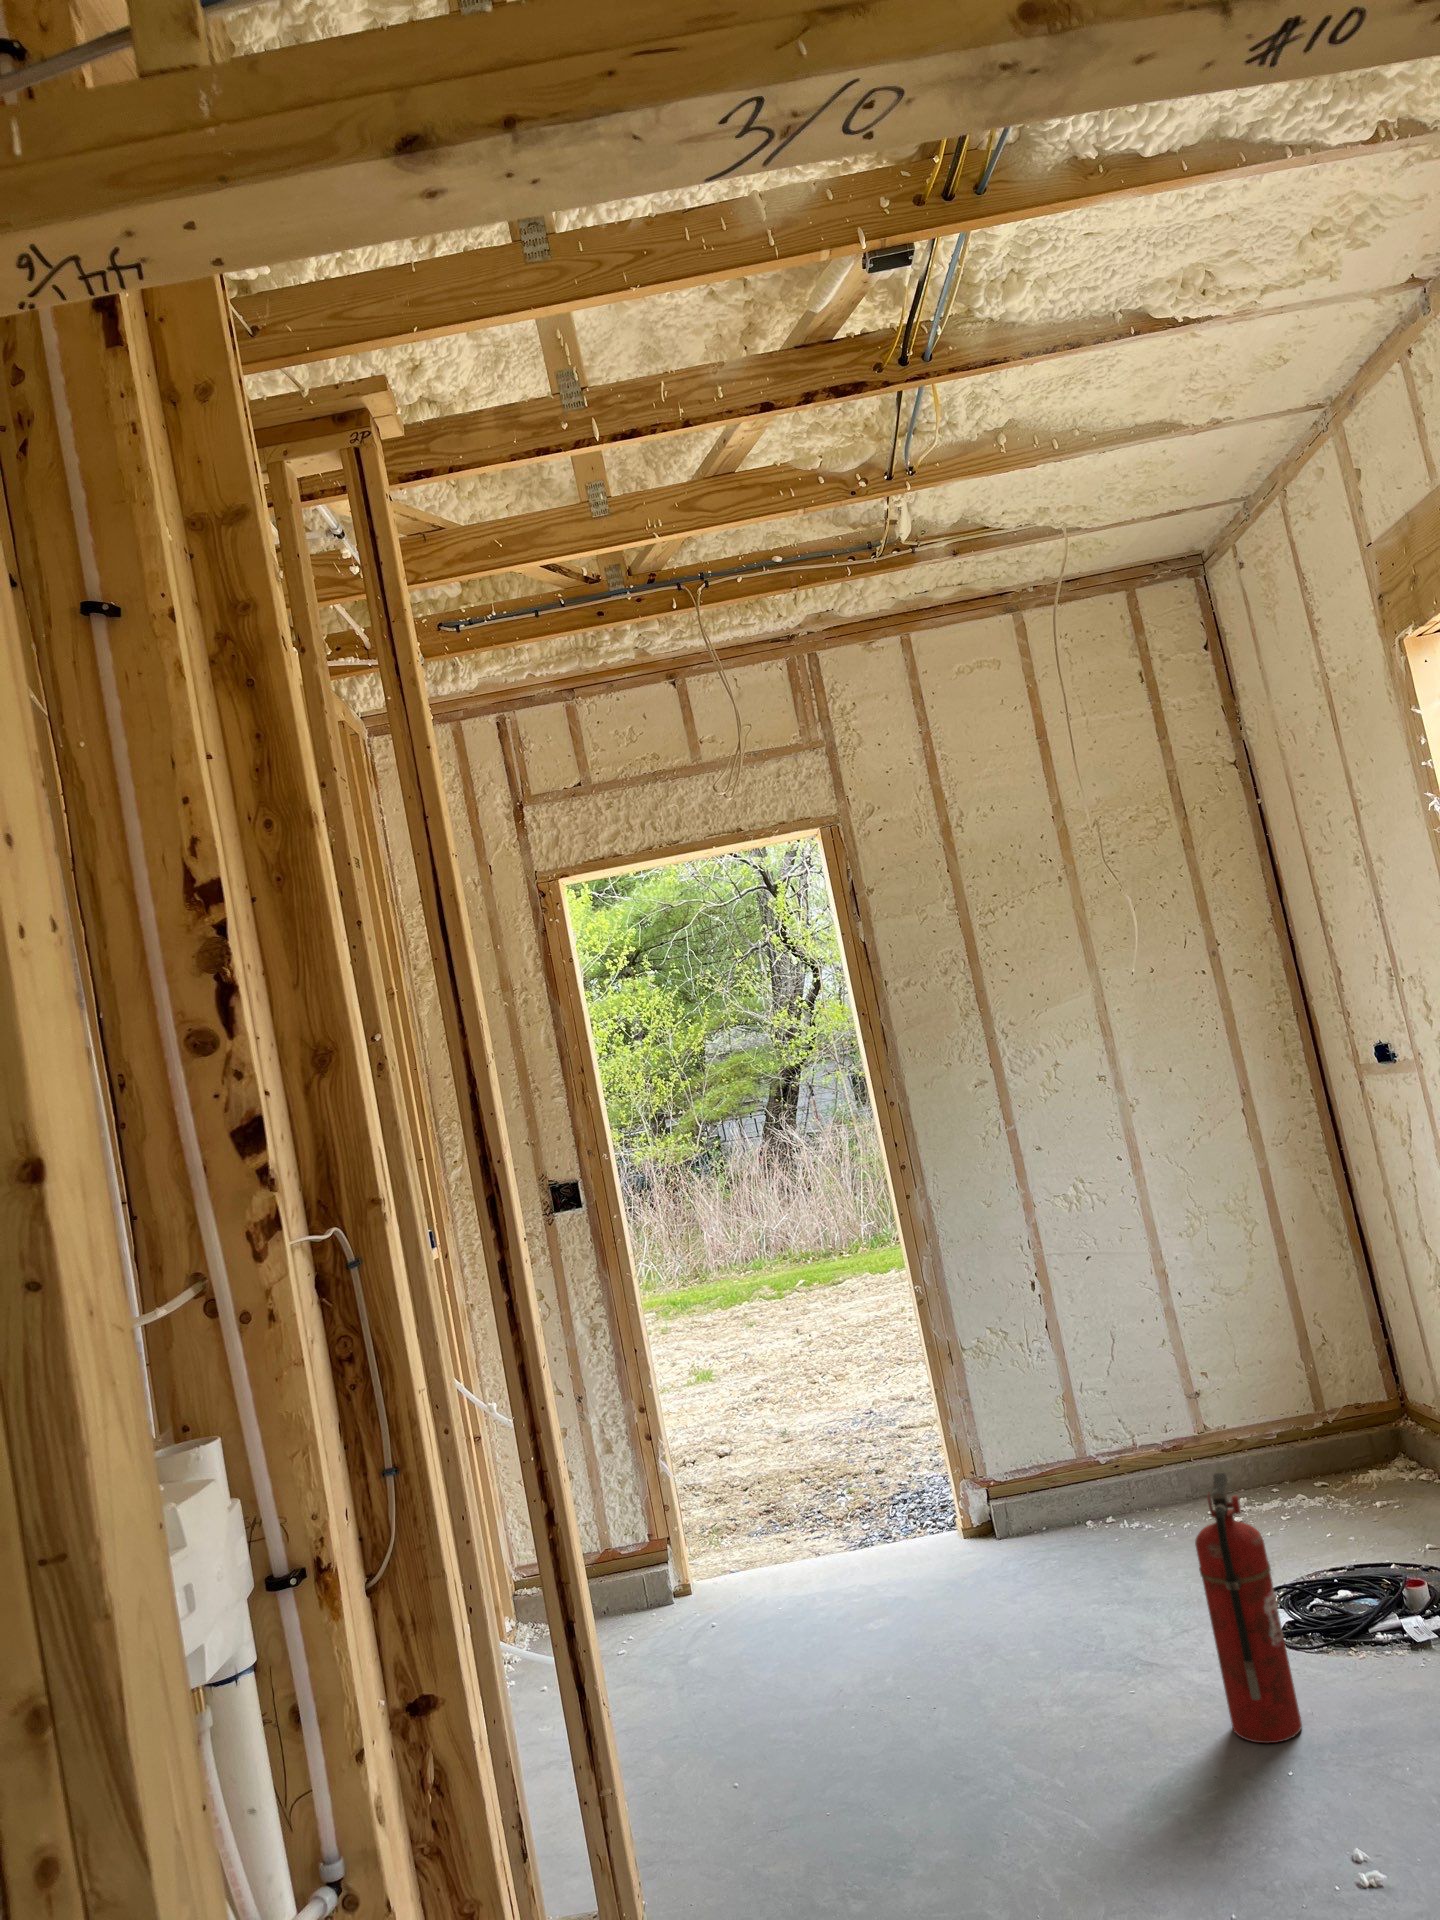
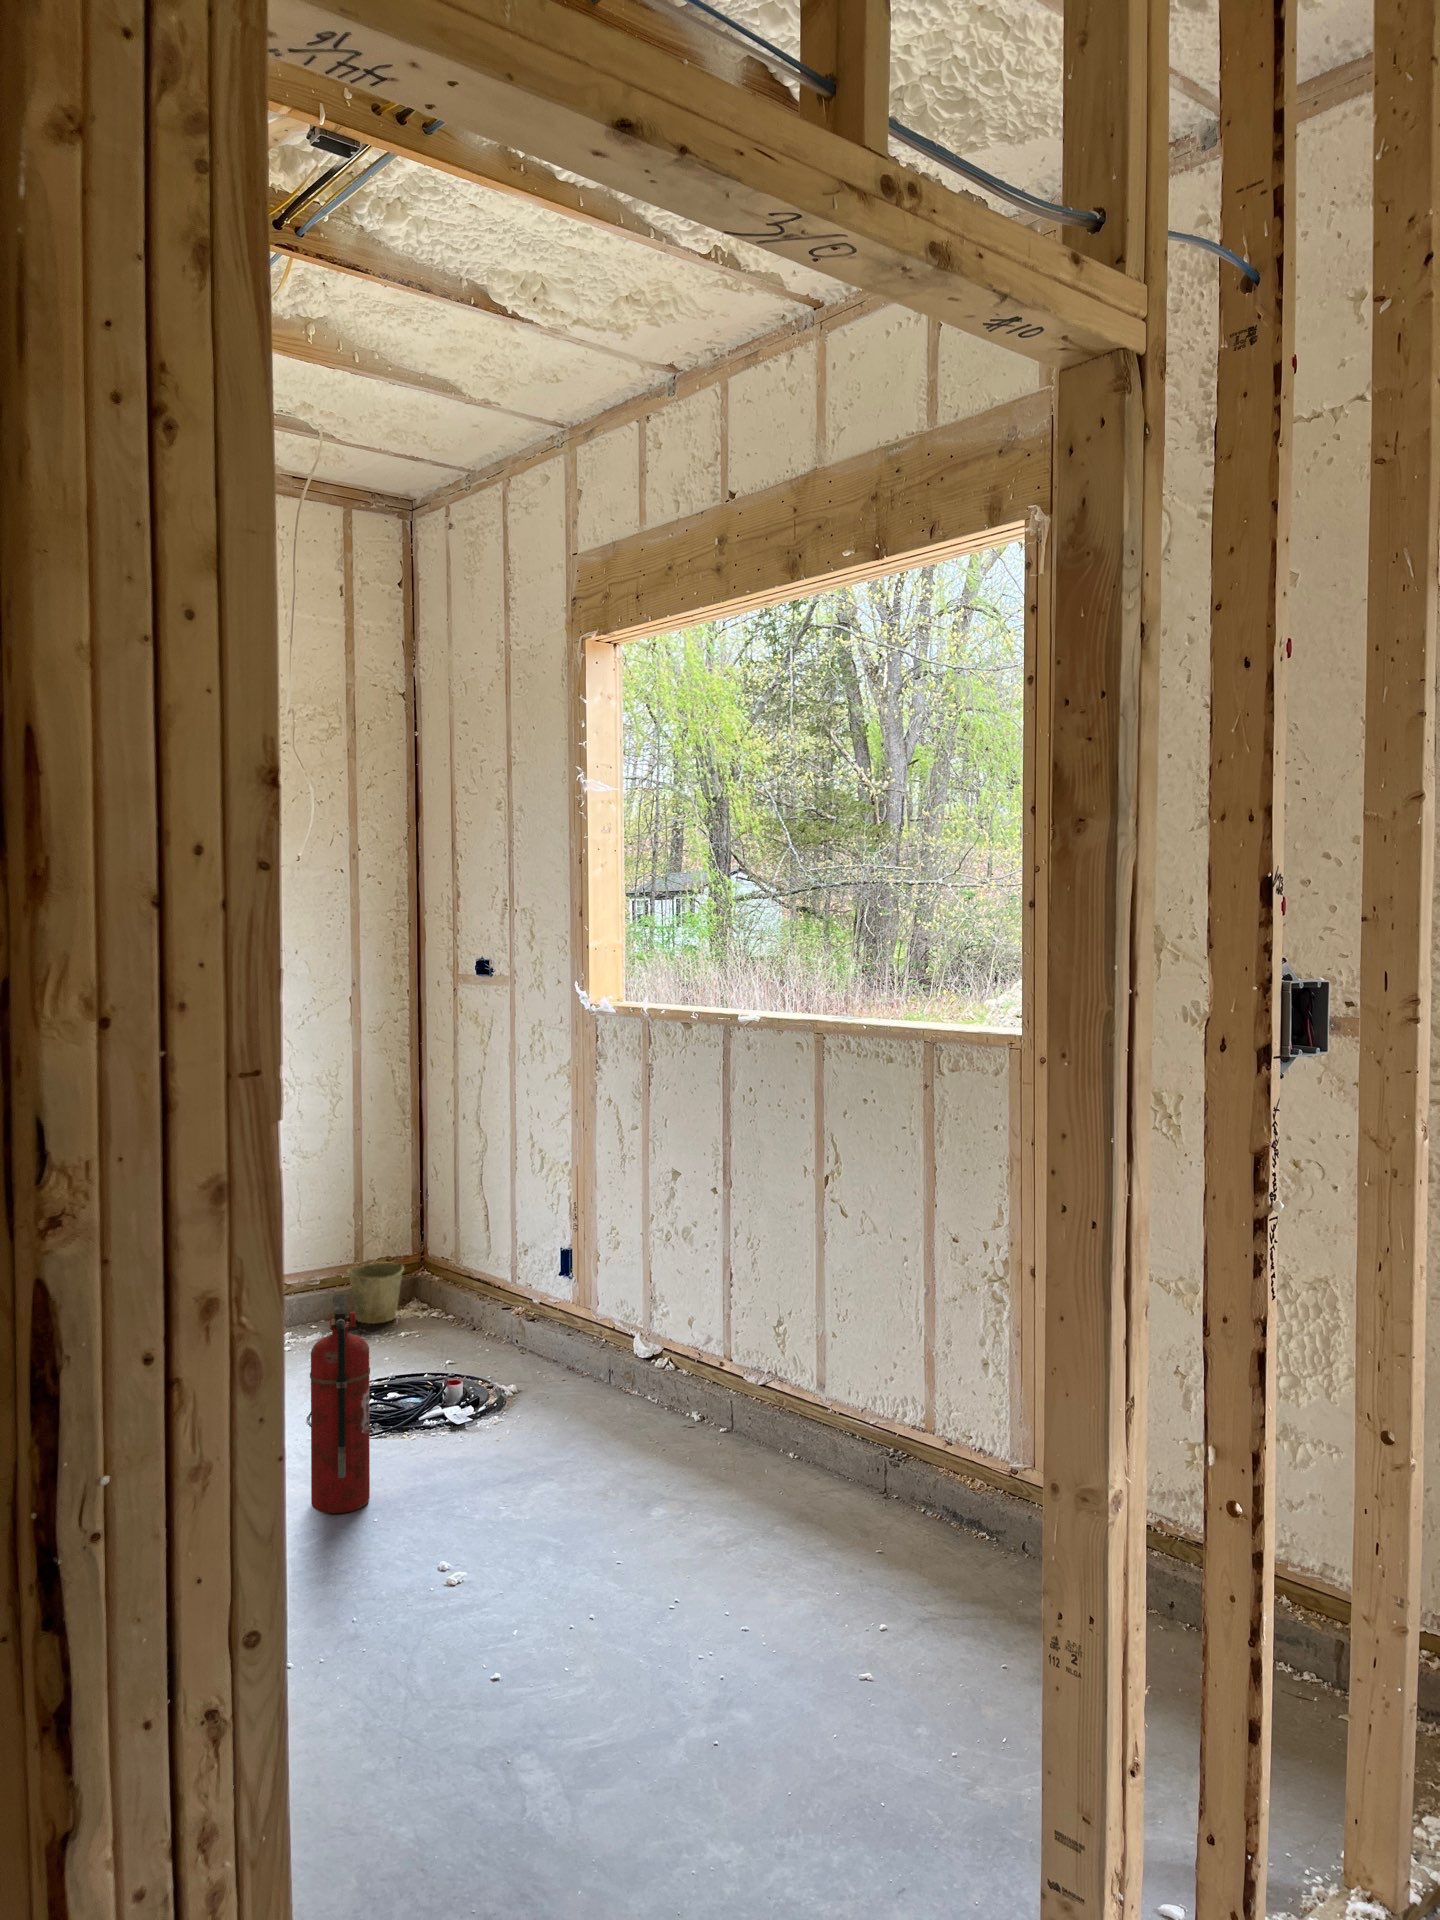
bucket: none [1299,1383,1370,1489] -> present [348,1244,404,1324]

